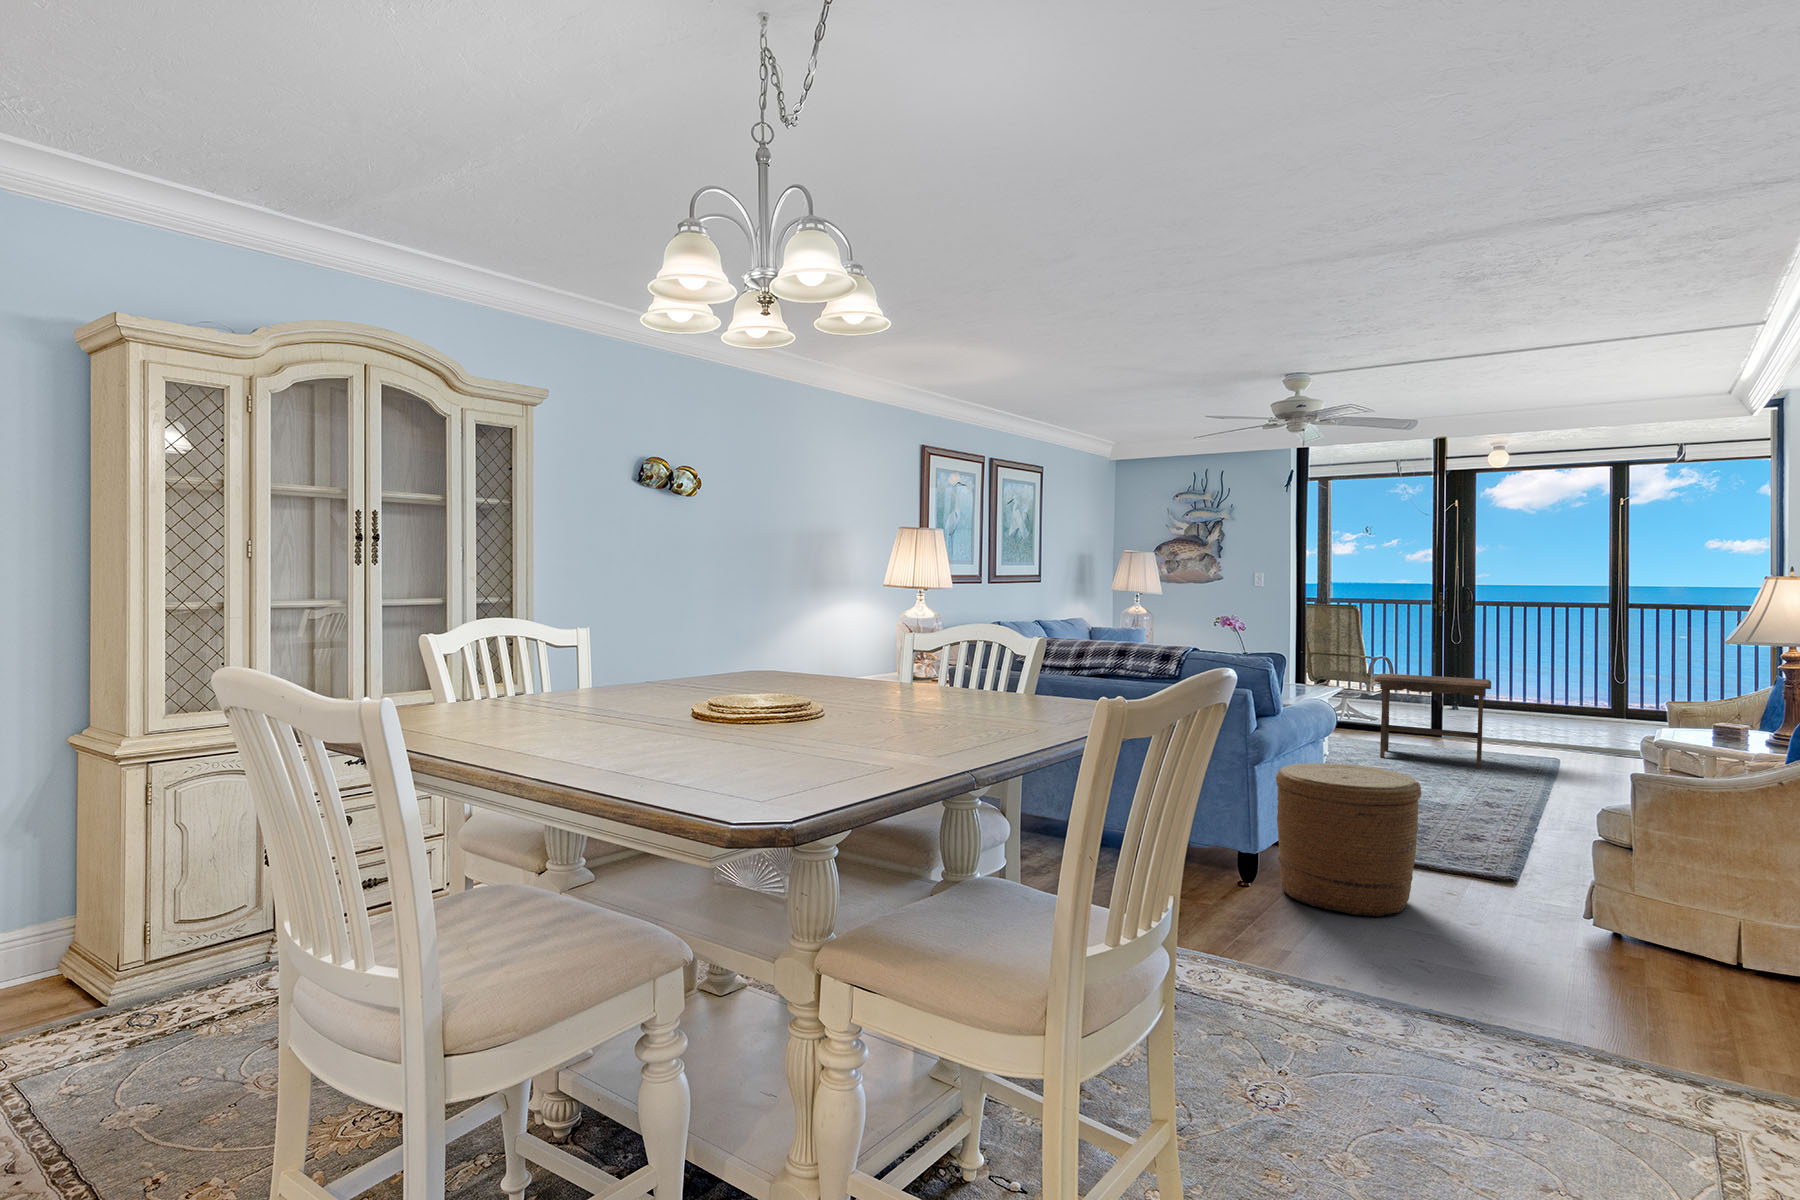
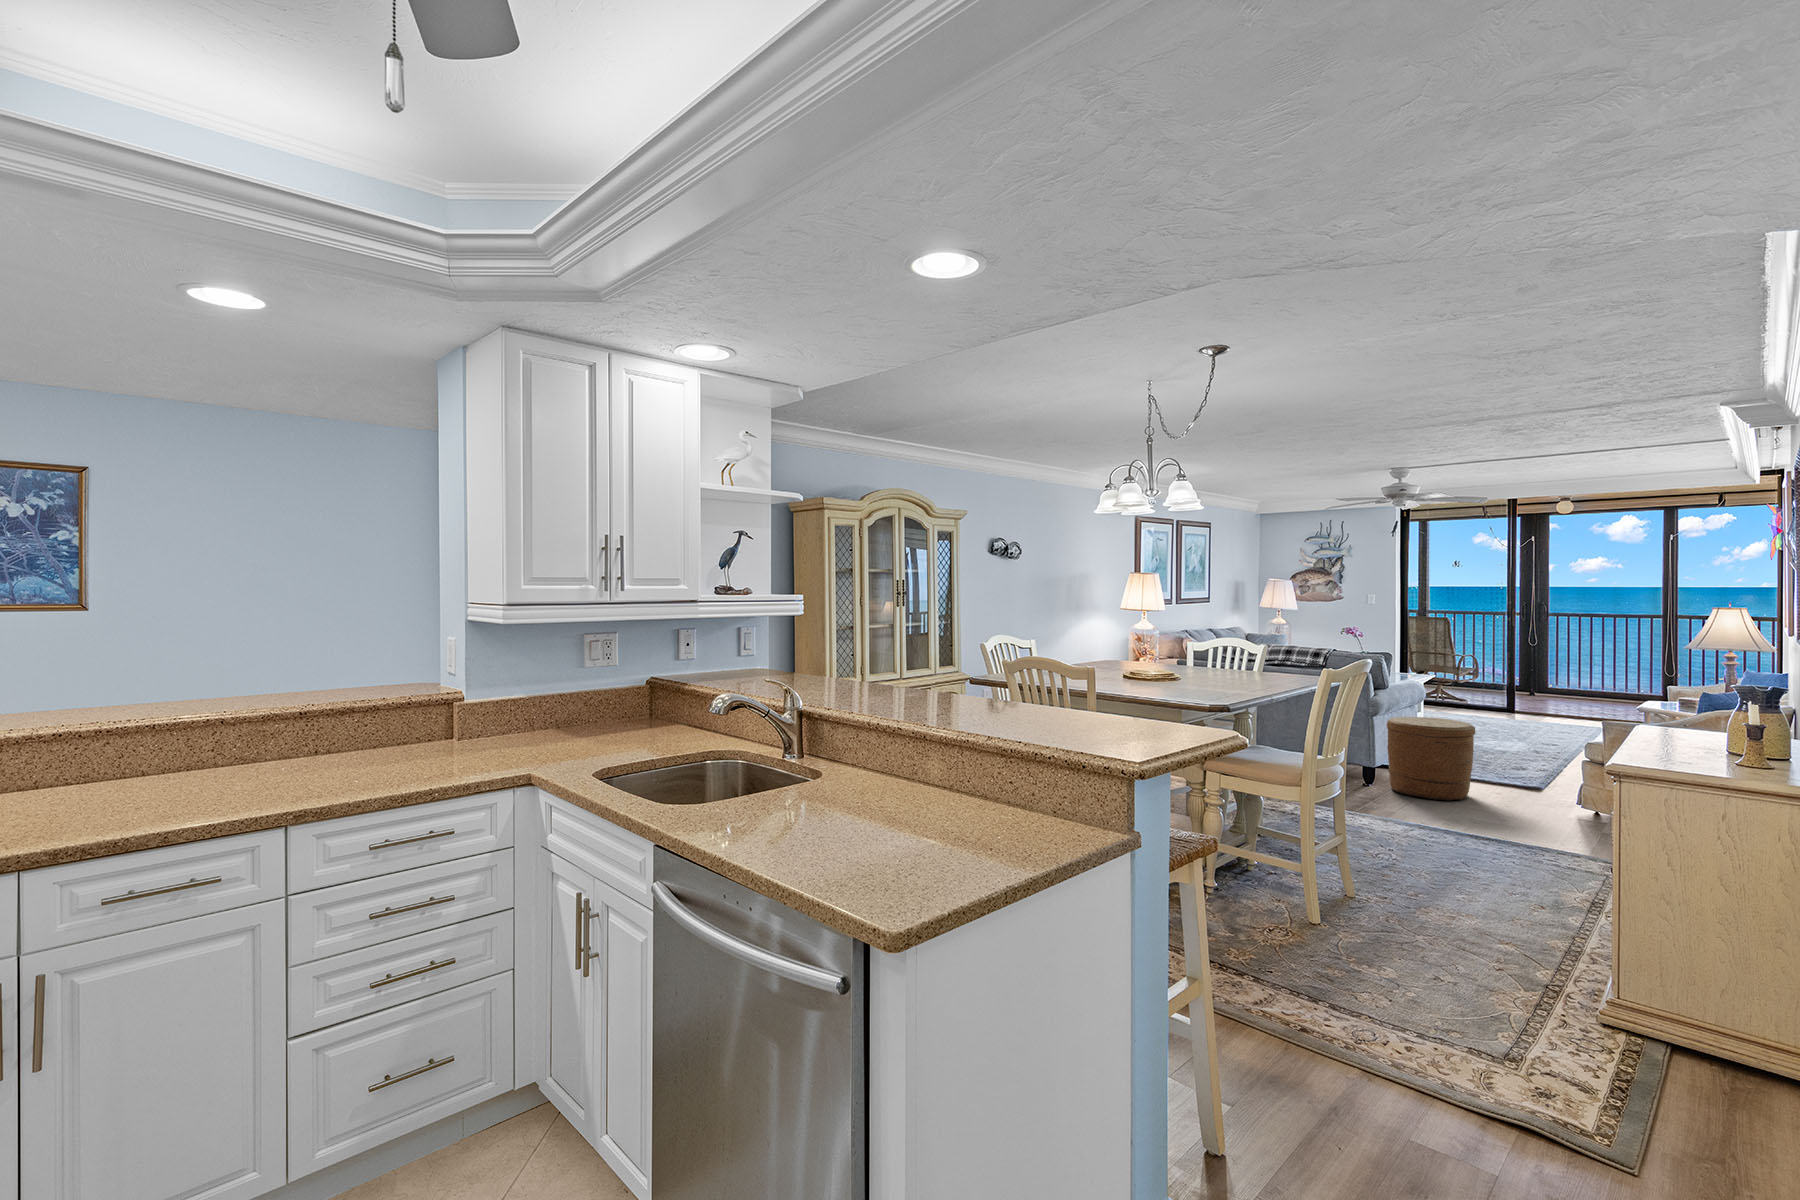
footstool: present [1375,673,1491,767] -> none [1461,667,1550,733]

